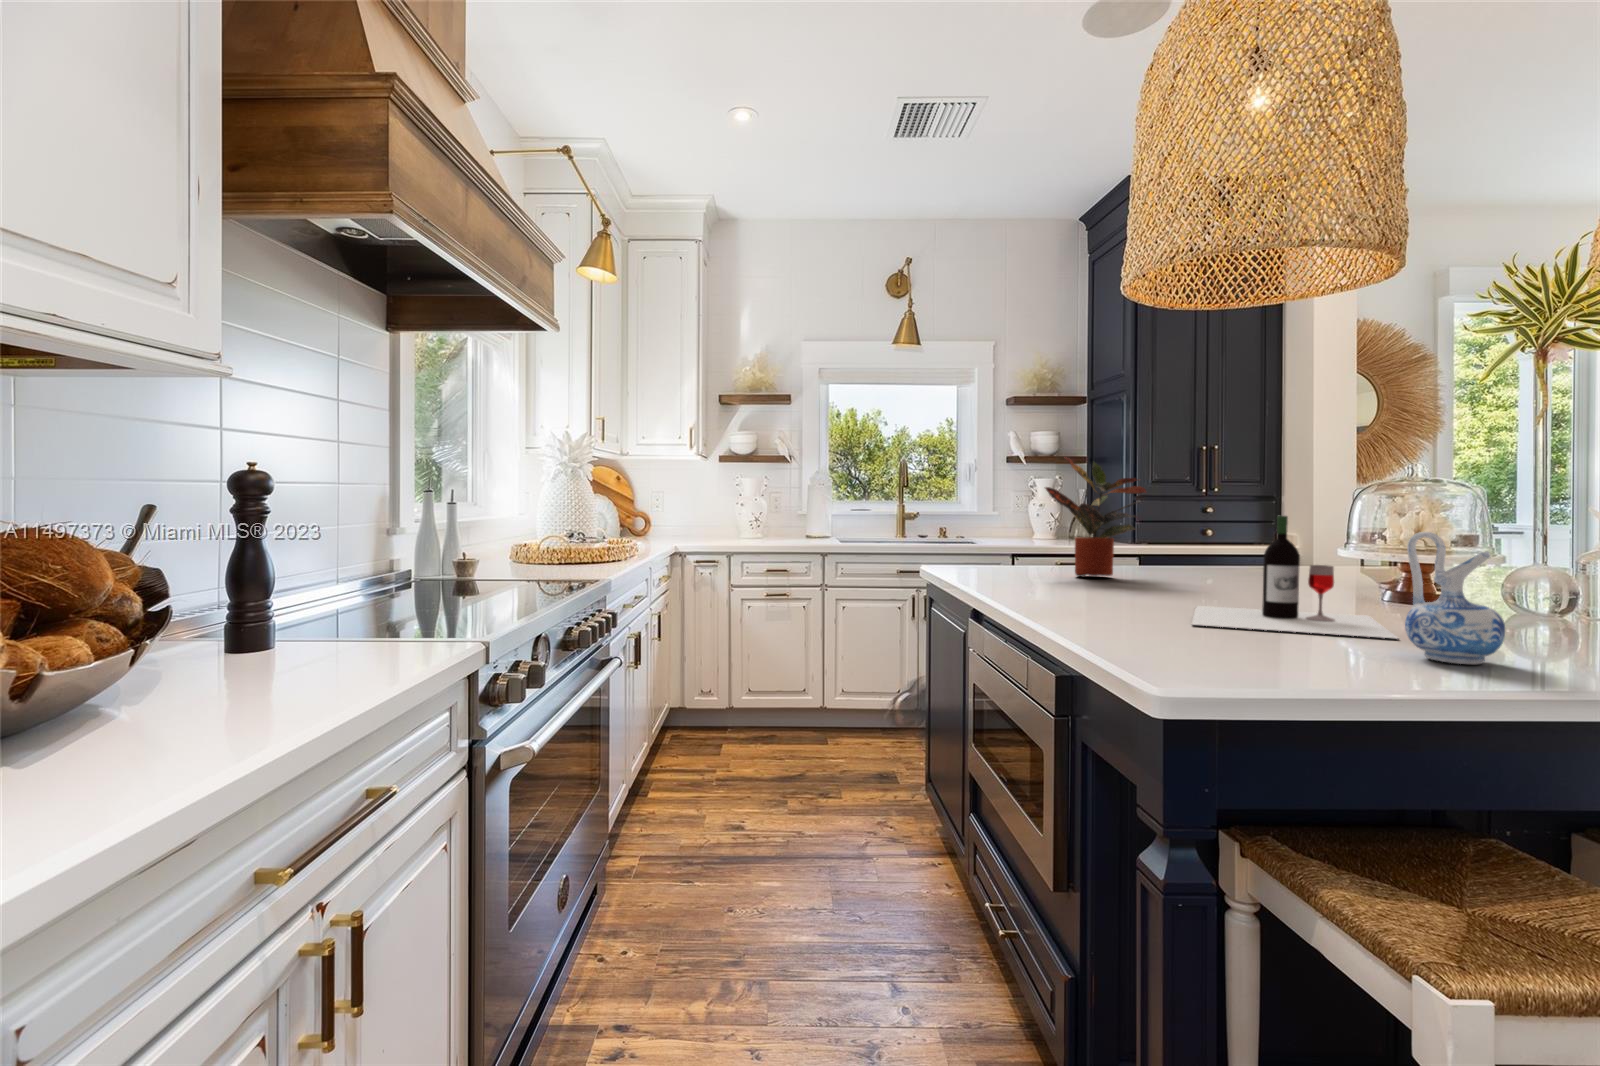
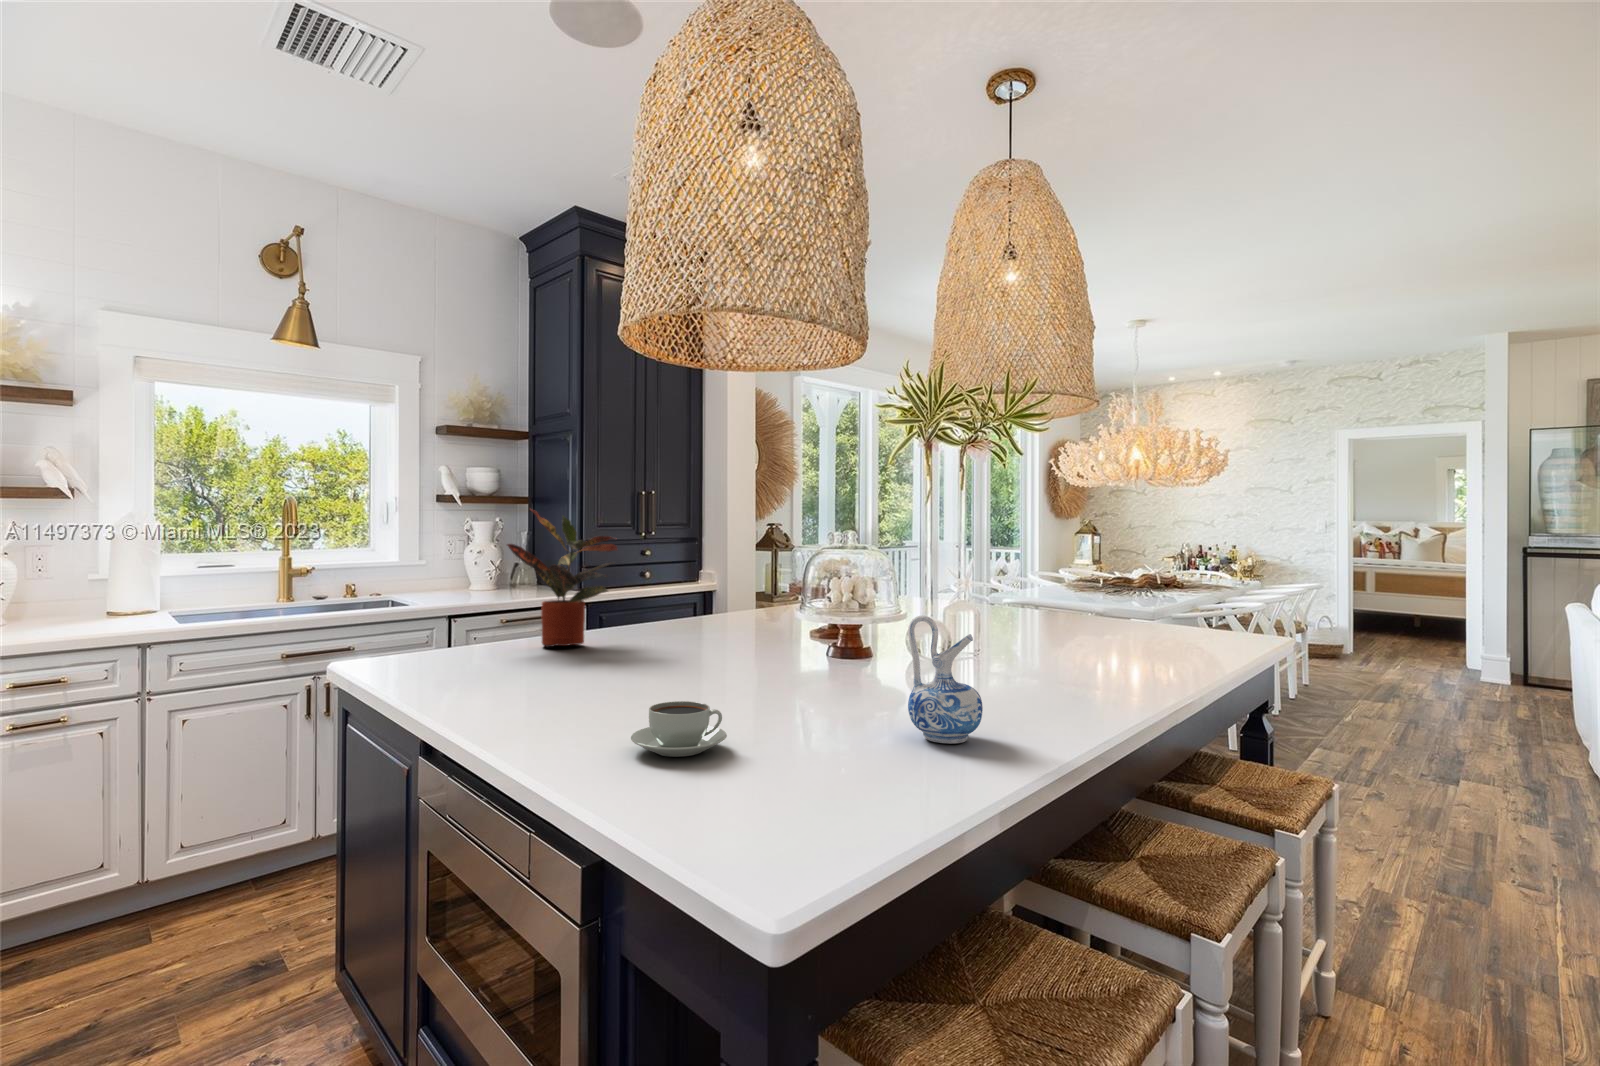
wine bottle: present [1192,516,1397,638] -> none [690,588,886,720]
coffee cup: none [1110,599,1197,640] -> present [631,701,727,757]

